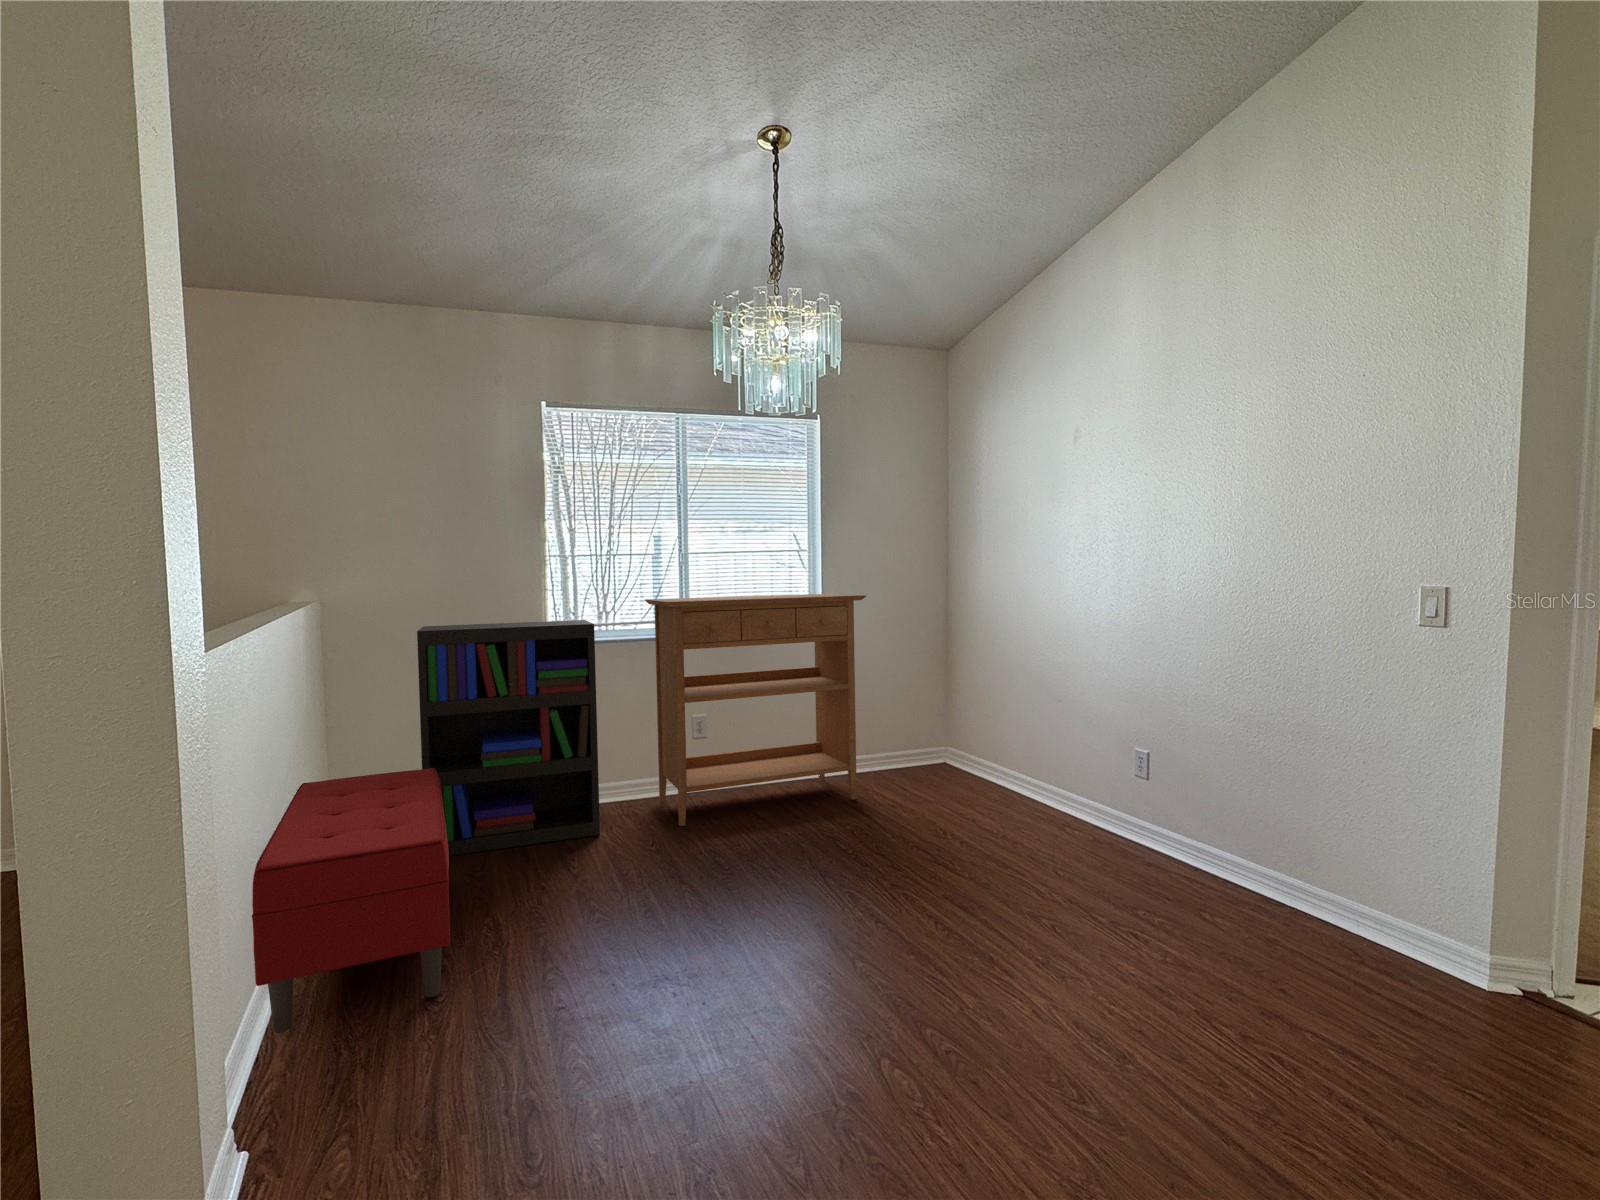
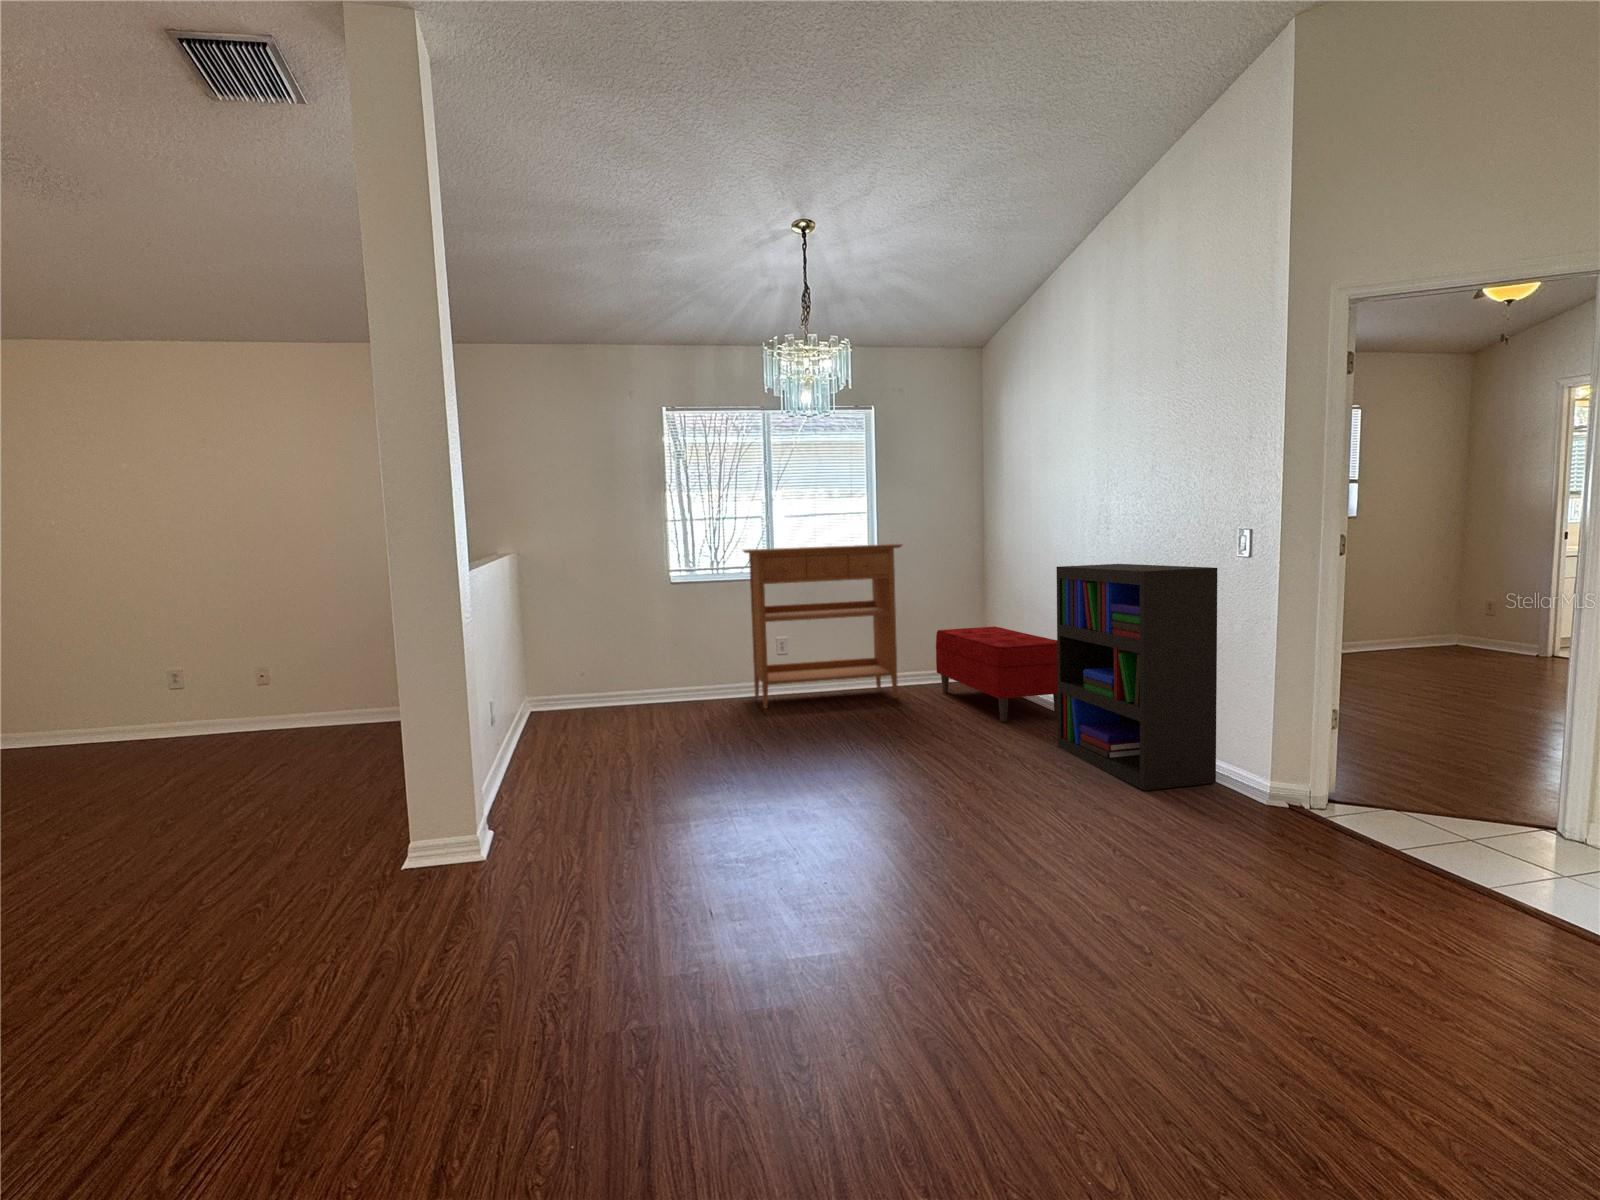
bookshelf: present [417,620,600,856] -> present [1056,564,1217,790]
bench: present [251,768,450,1033] -> present [936,626,1058,722]

